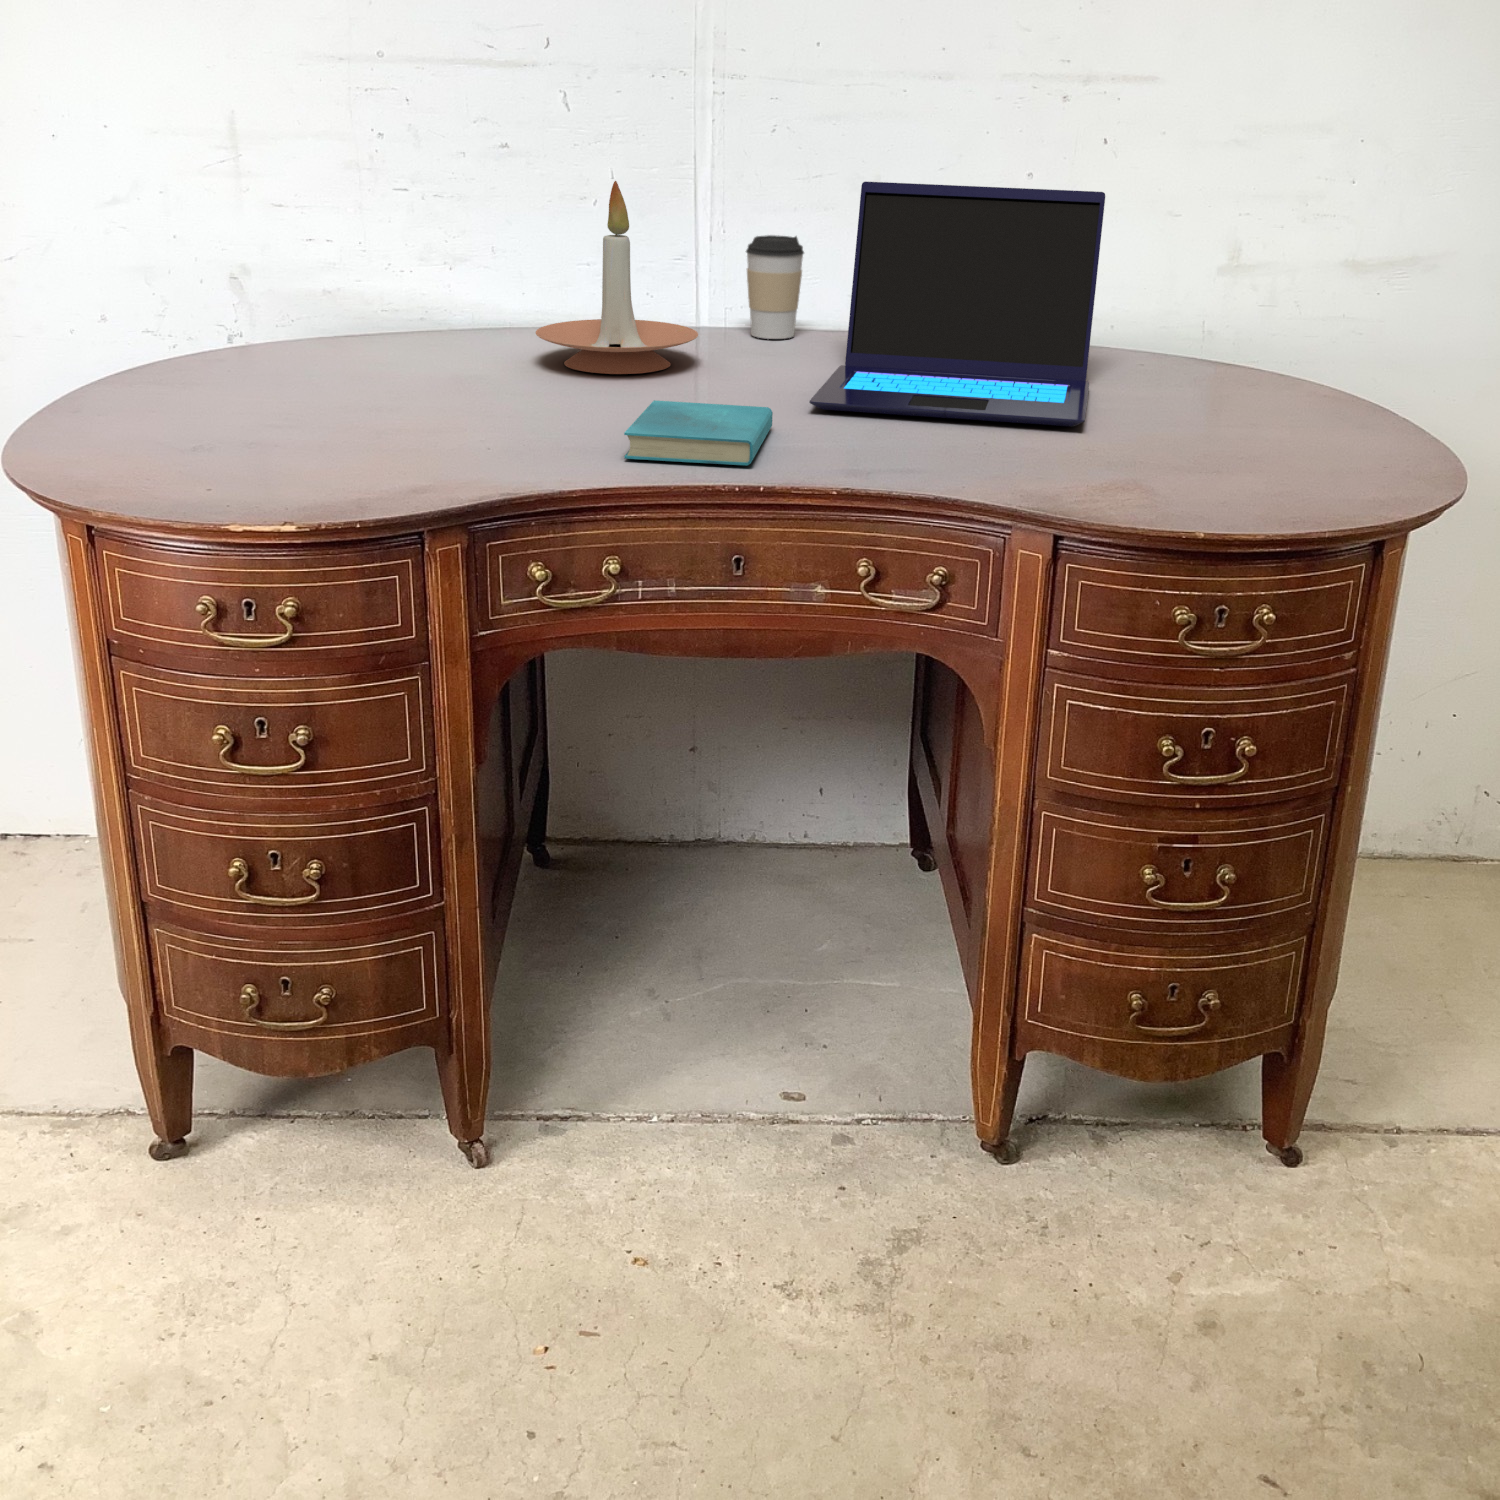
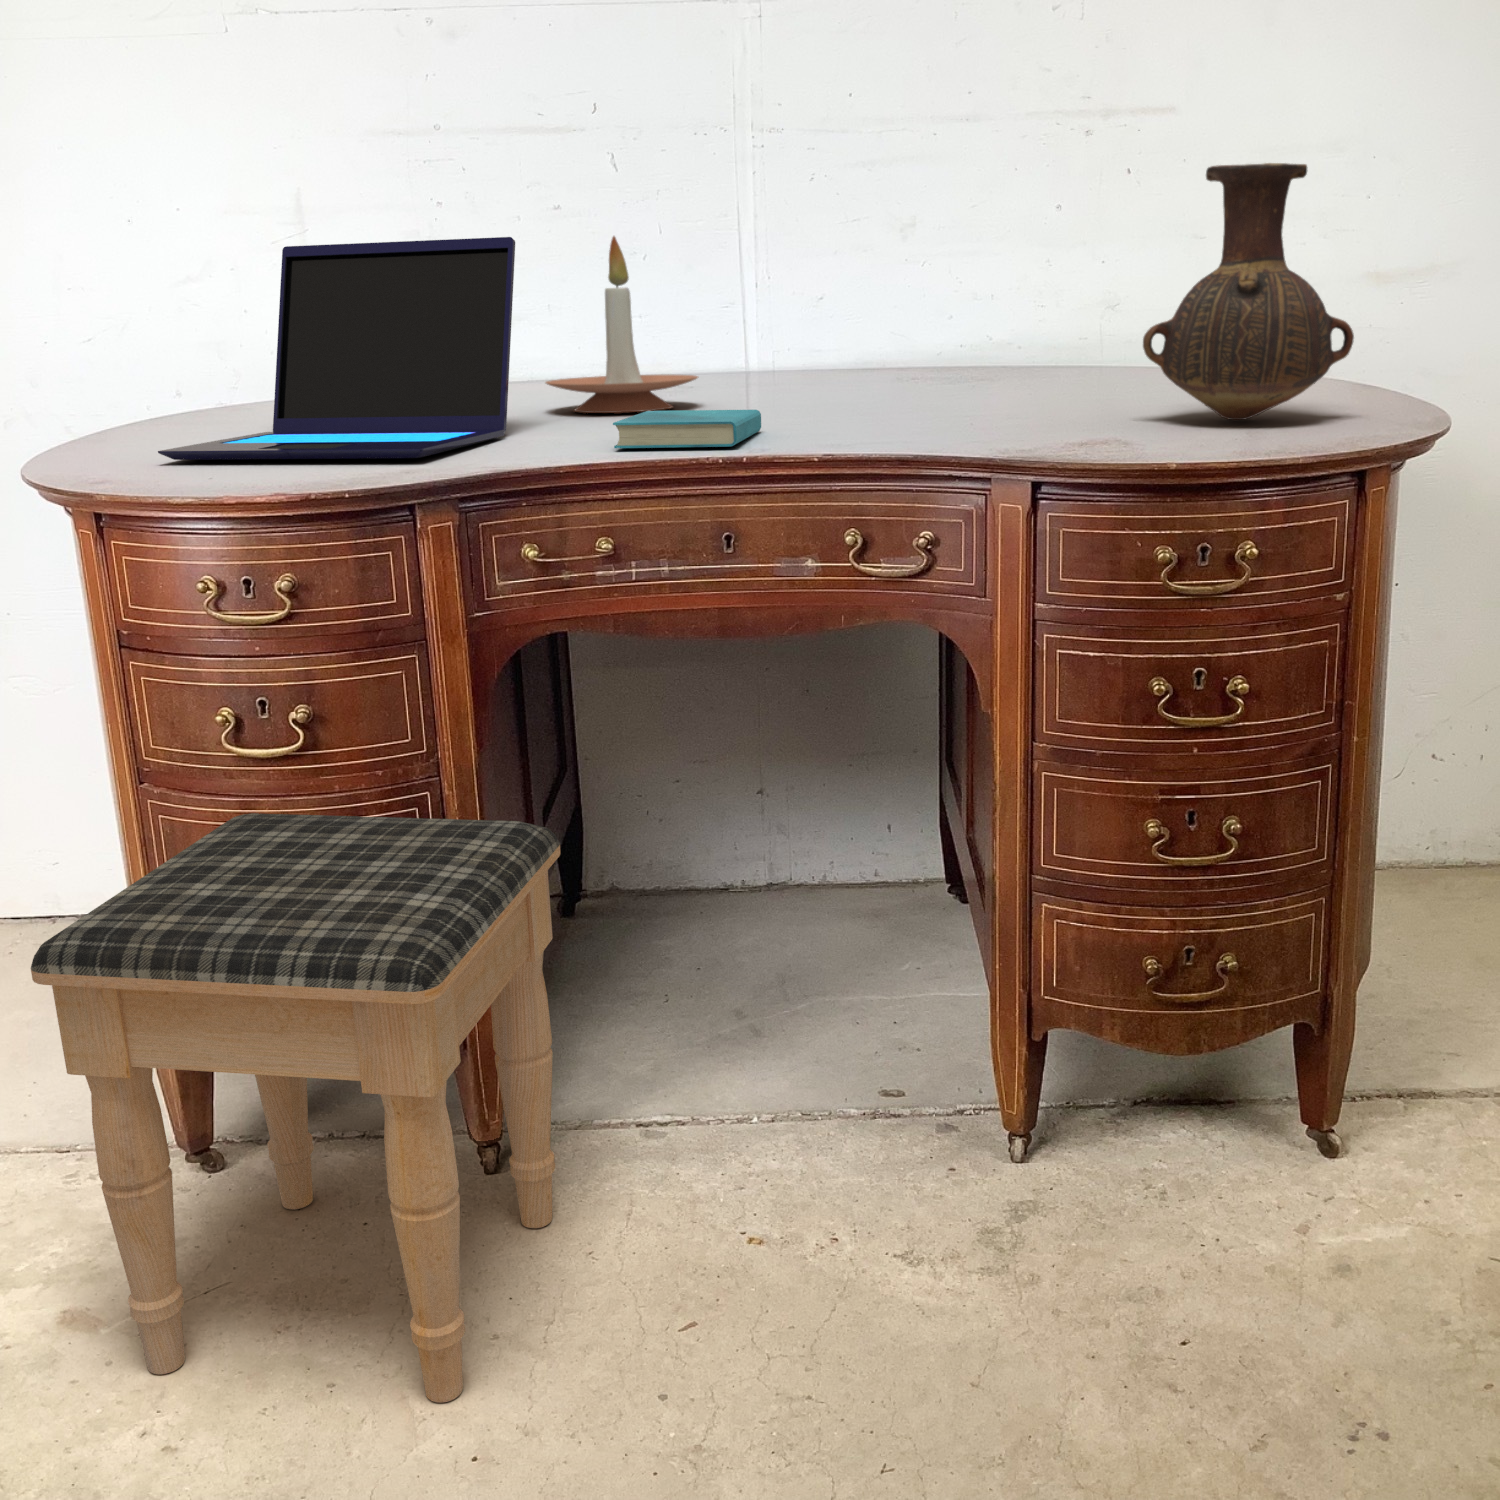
laptop: present [809,182,1105,426] -> present [158,237,515,460]
vase: none [1171,189,1386,451] -> present [1143,163,1354,420]
coffee cup: present [746,235,804,339] -> none [745,295,801,392]
footstool: none [46,828,562,1424] -> present [31,813,560,1403]

